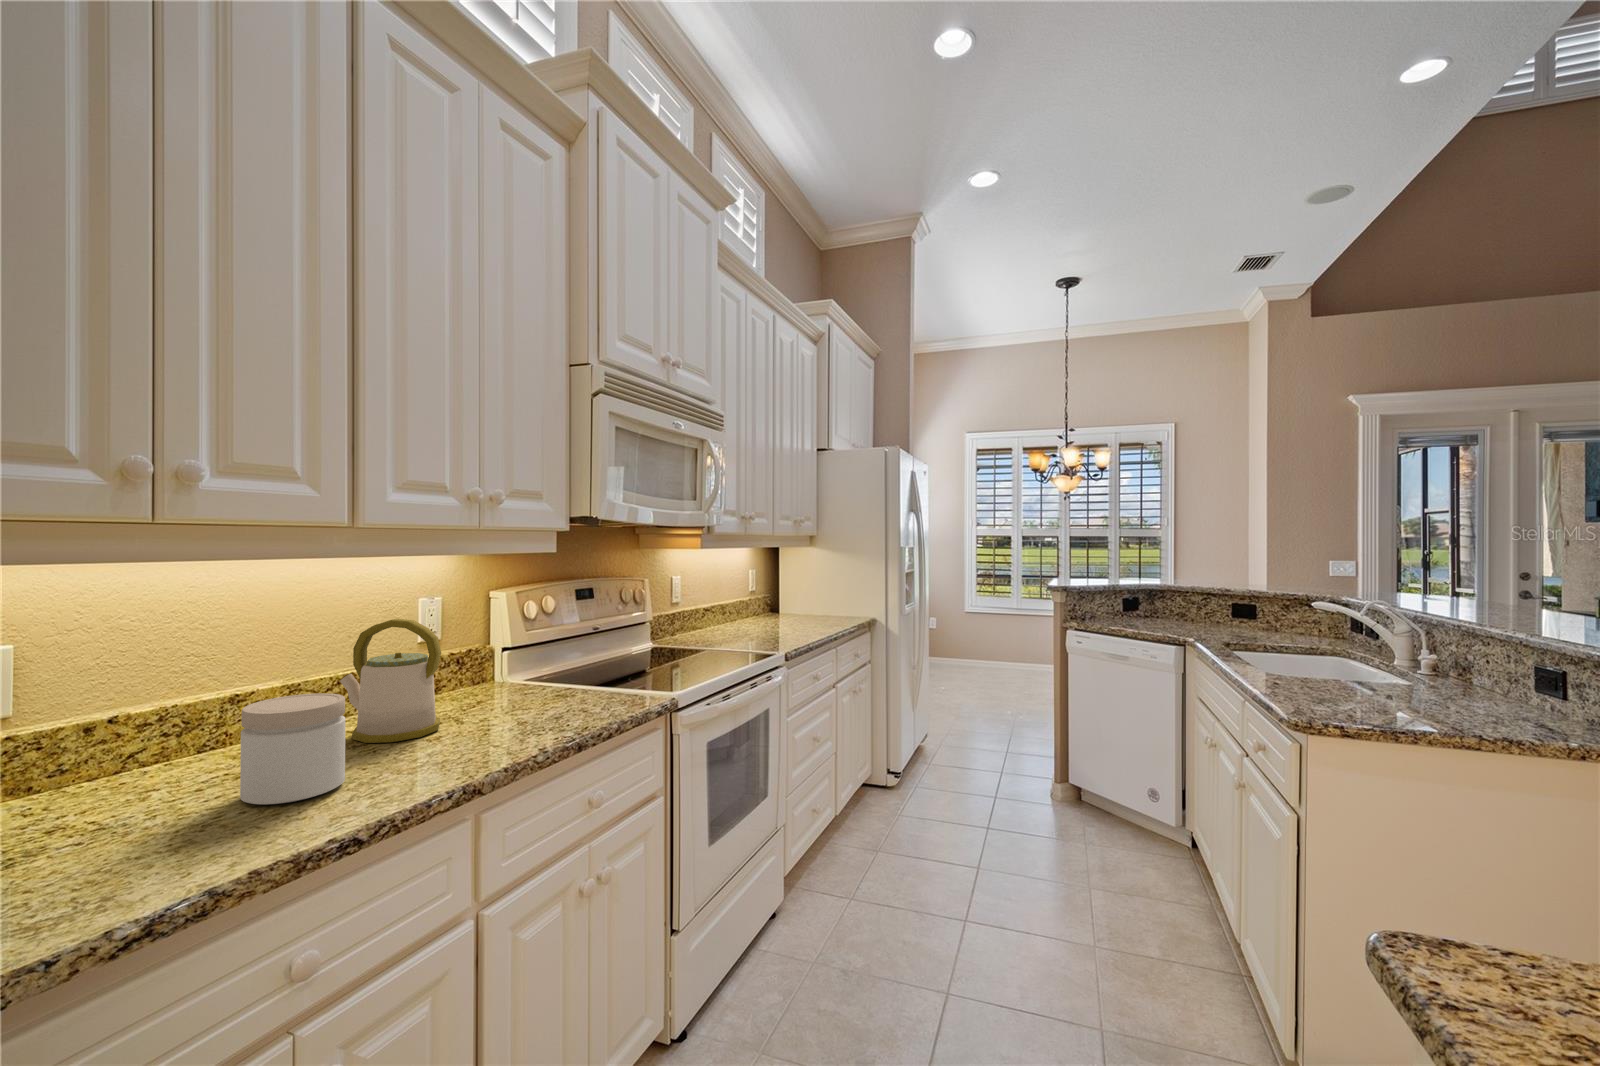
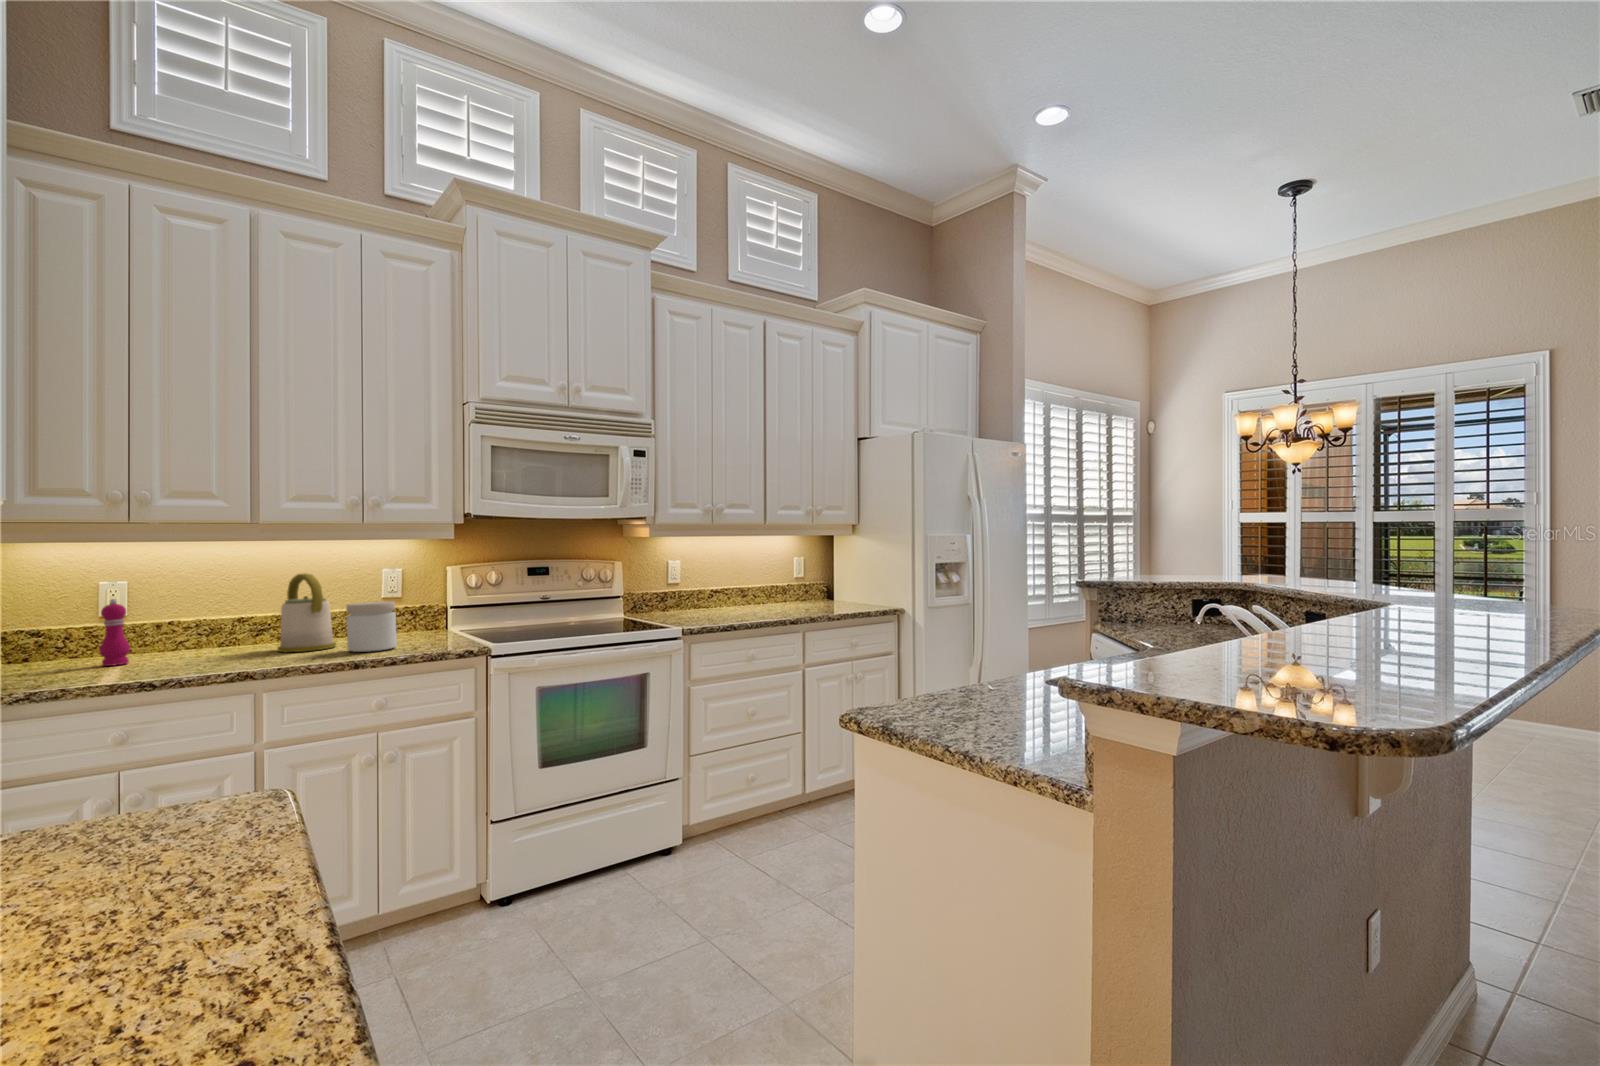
pepper mill: none [52,689,121,829] -> present [100,599,130,666]
jar: present [240,693,345,805] -> present [346,601,397,652]

